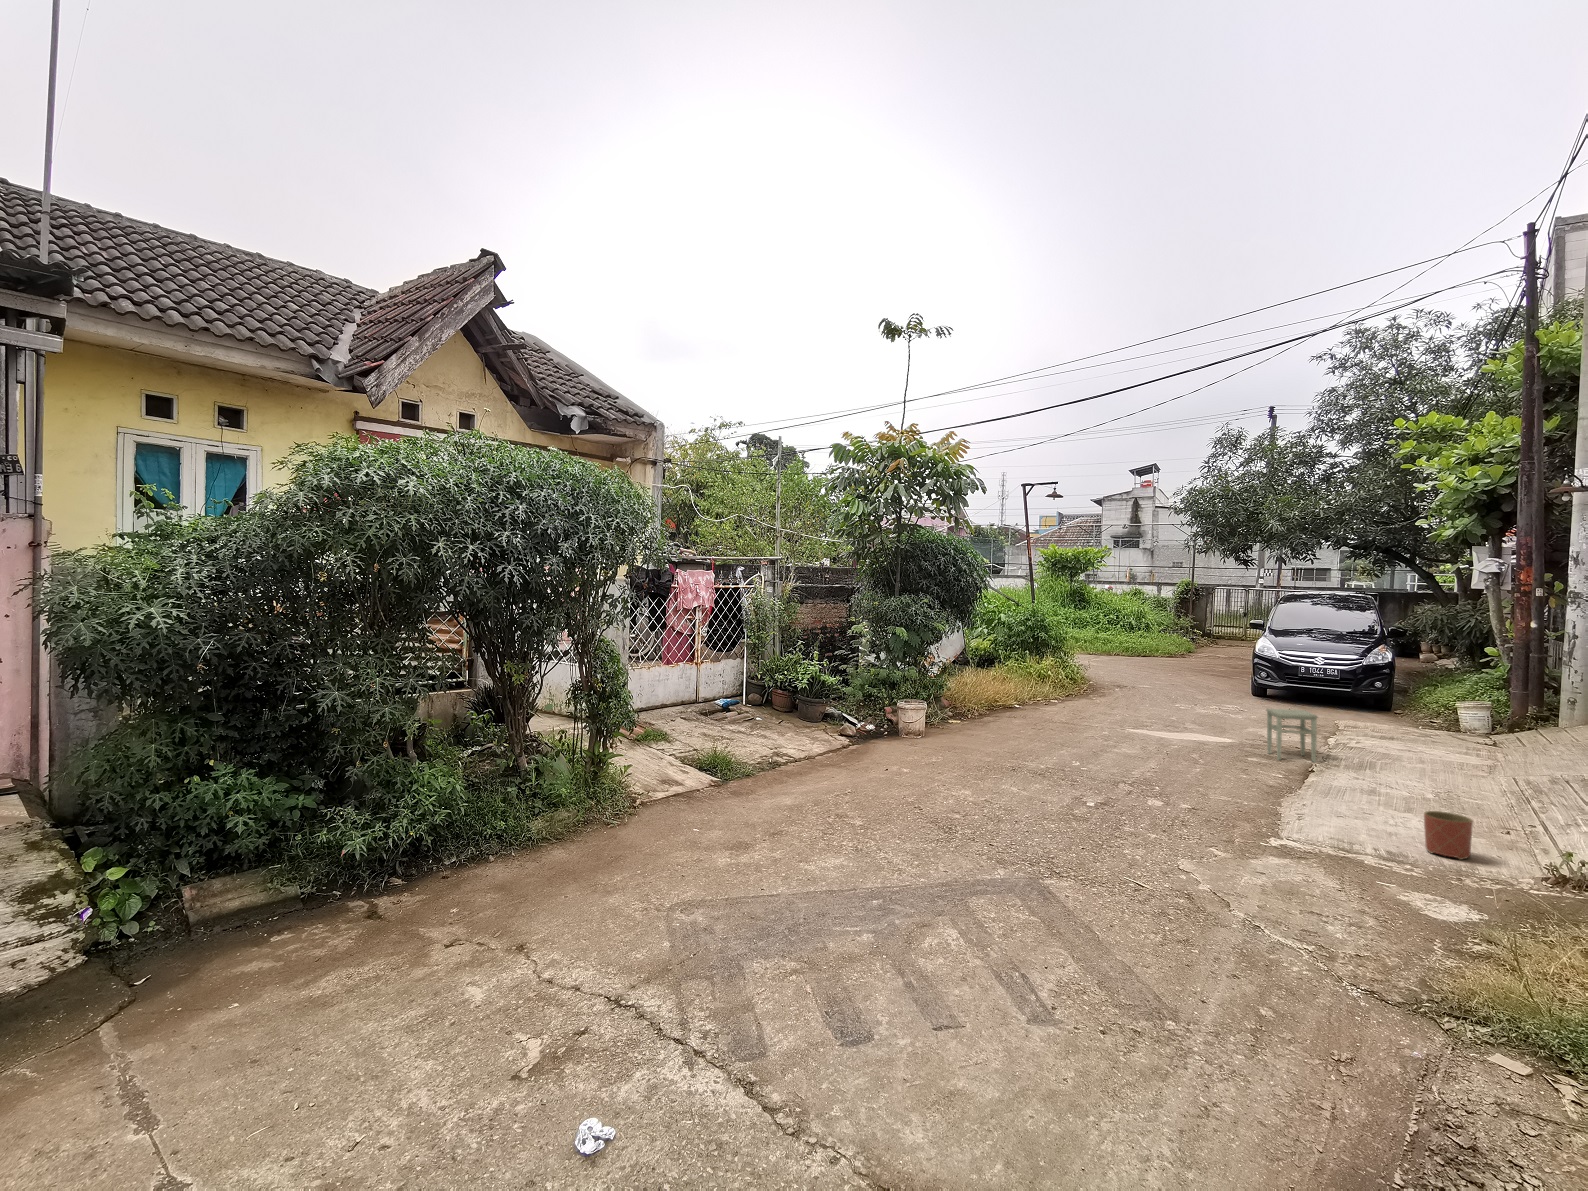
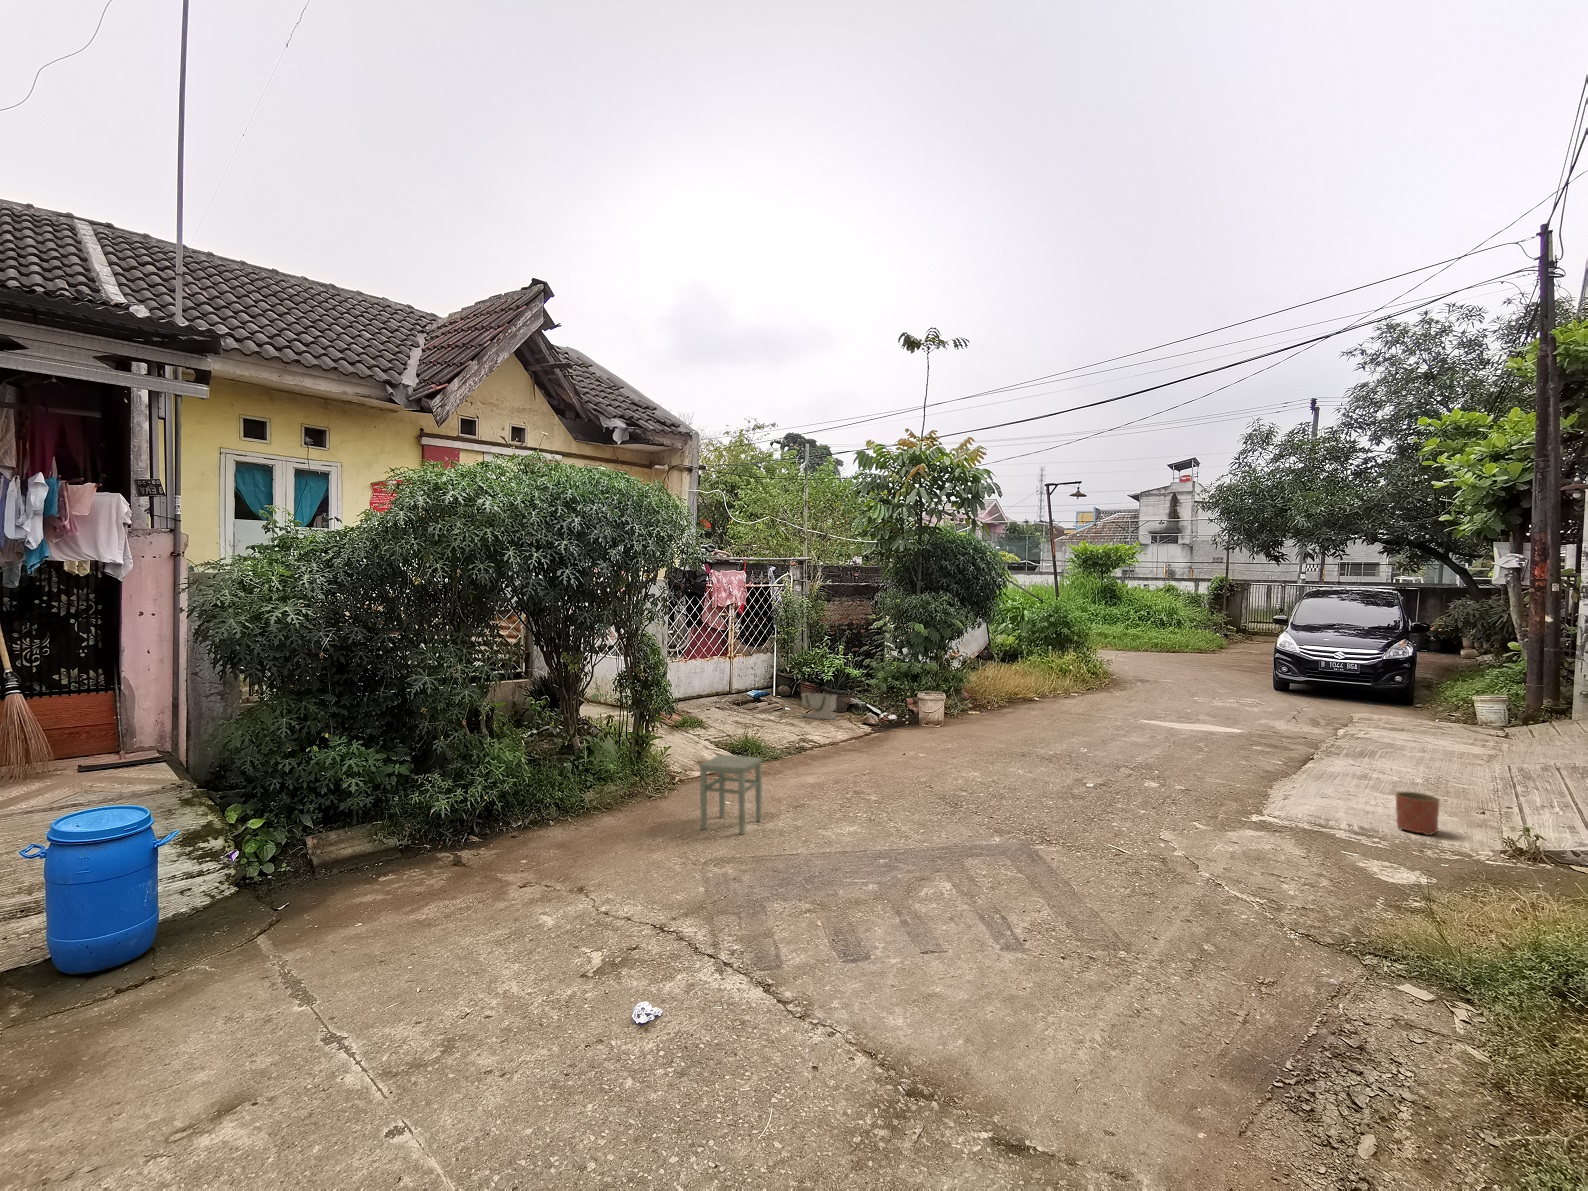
storage bin: none [772,701,811,730] -> present [801,693,837,720]
stool: present [1266,709,1317,762] -> present [699,754,762,834]

